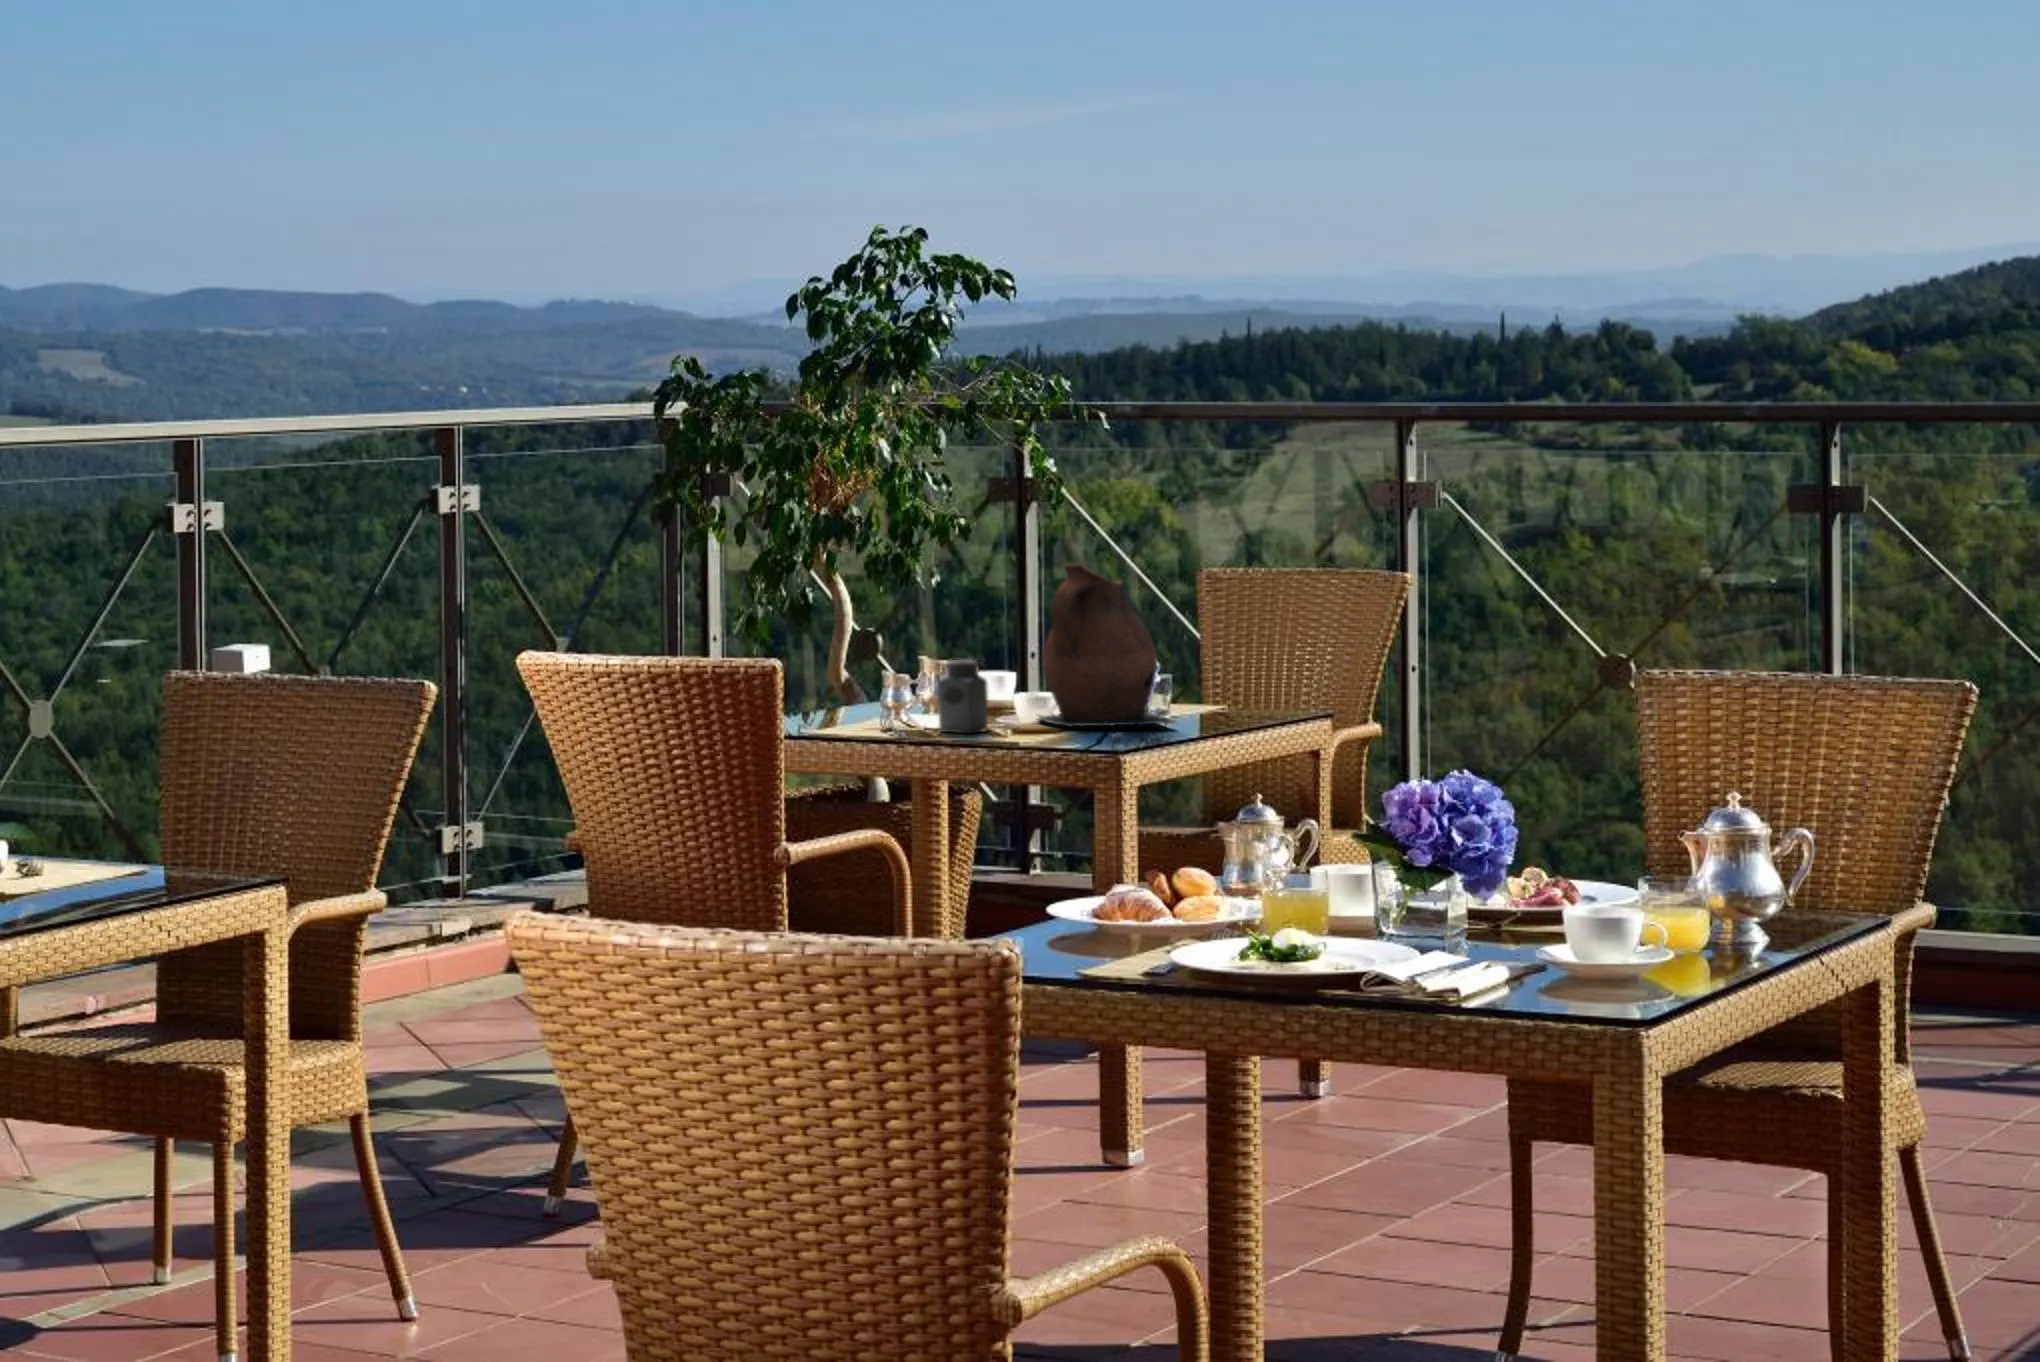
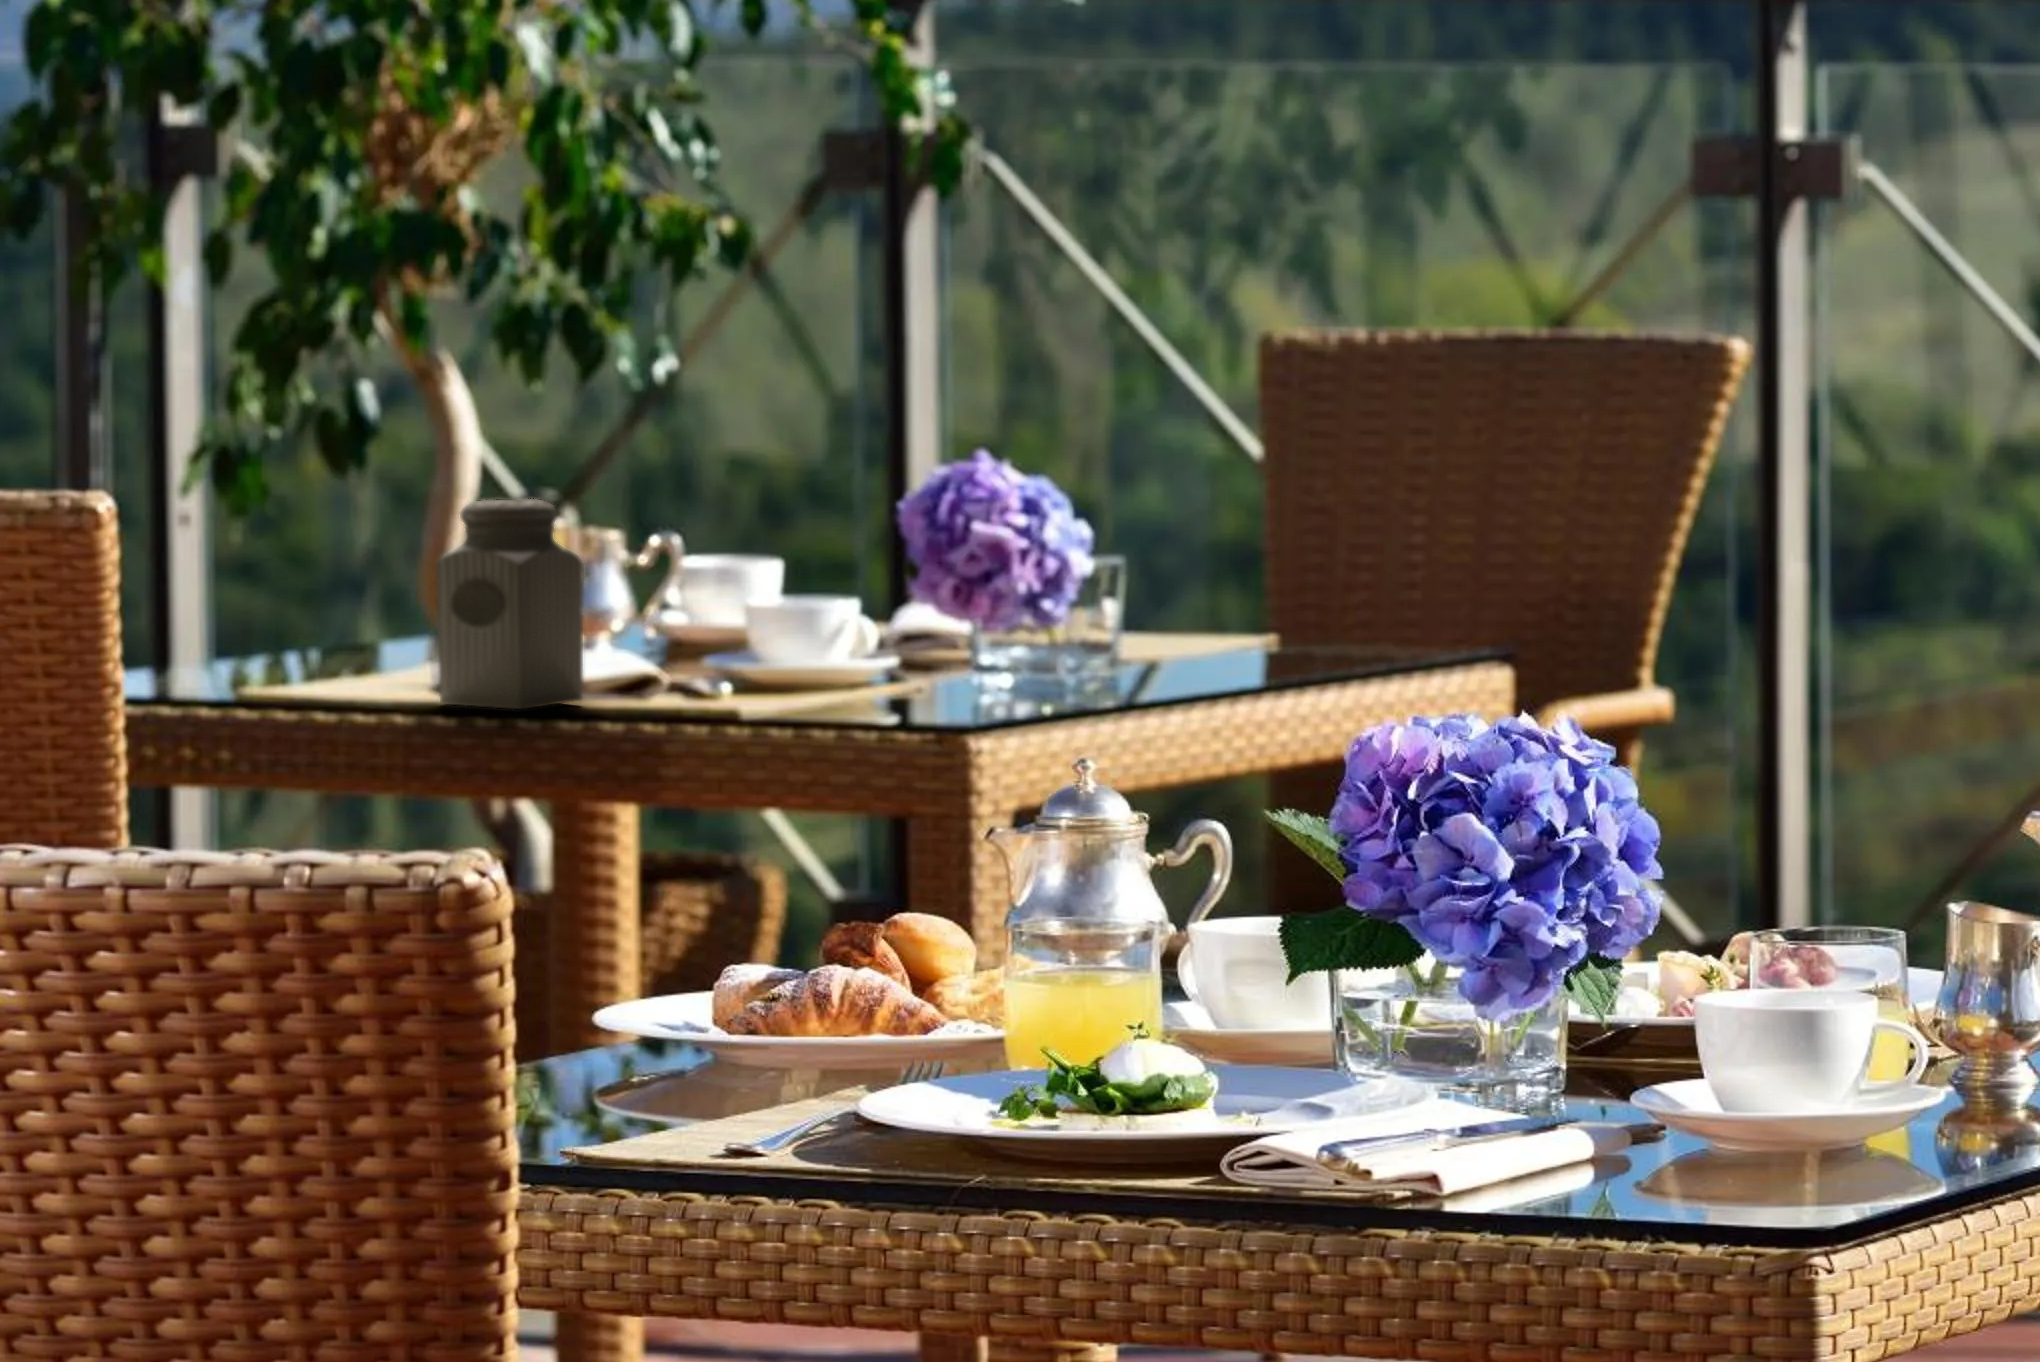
ceramic pitcher: present [1036,564,1174,727] -> none [732,241,1128,694]

